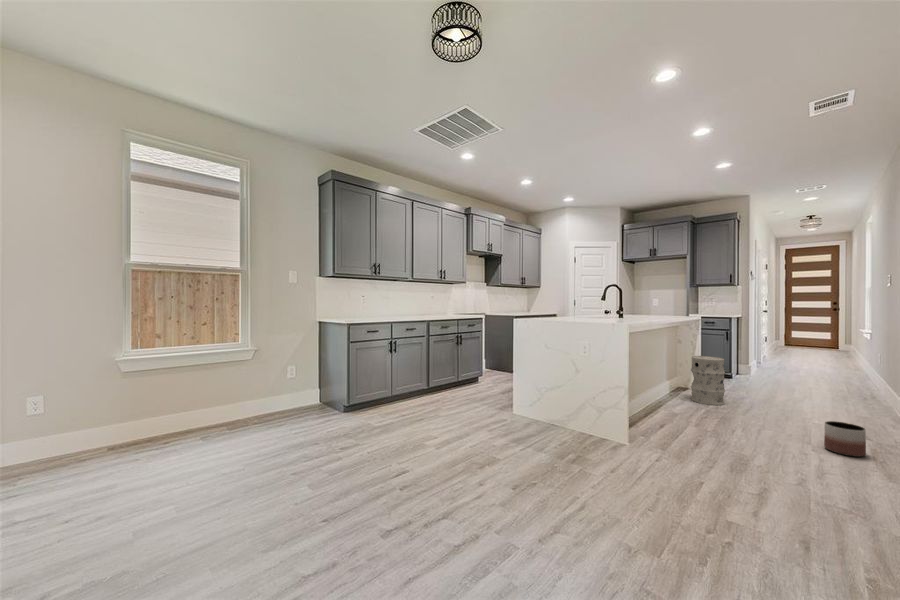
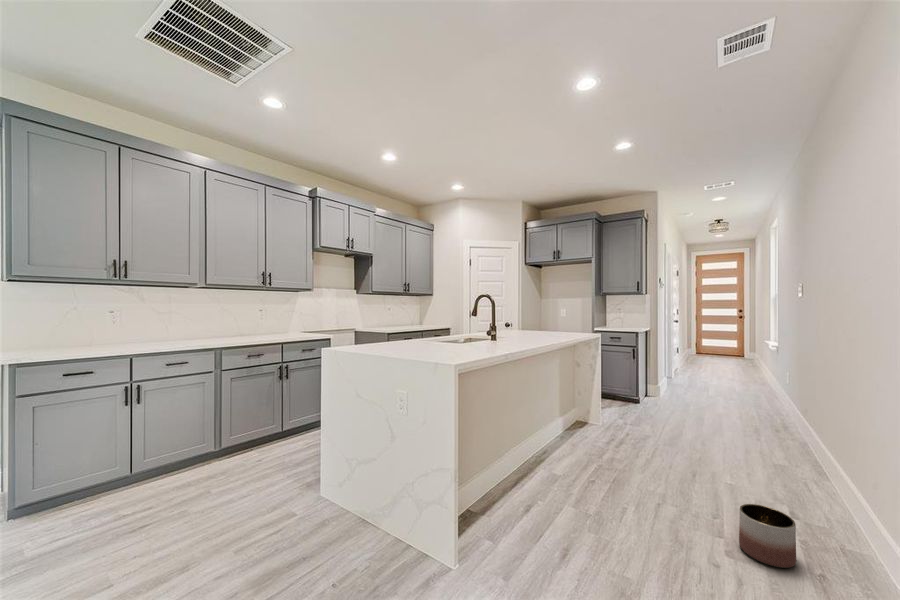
trash can: present [691,356,725,405] -> none [581,387,622,454]

